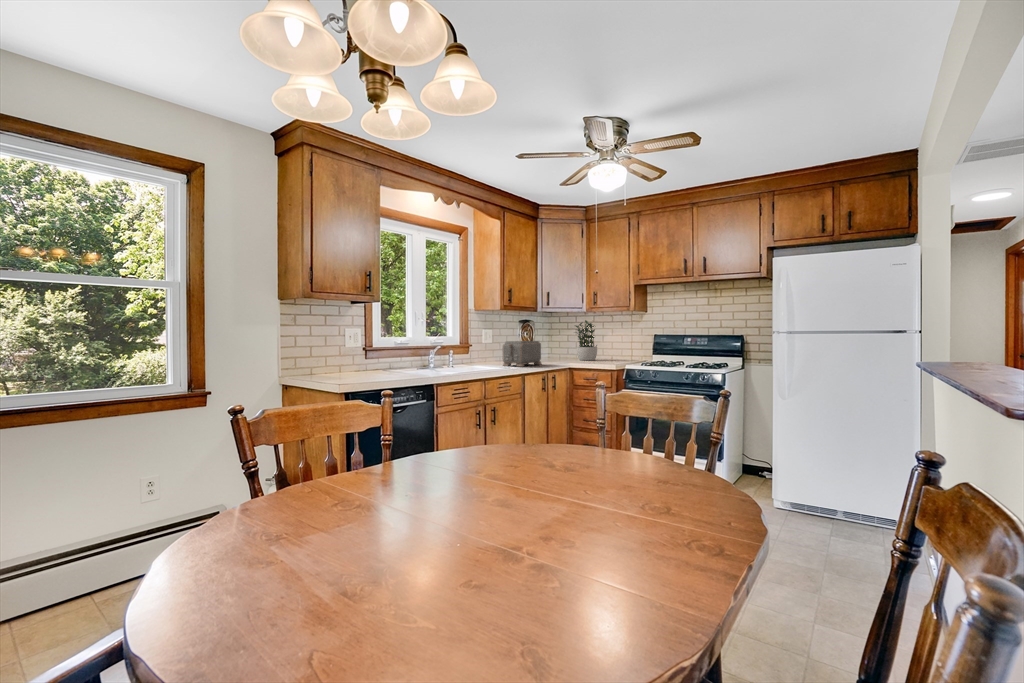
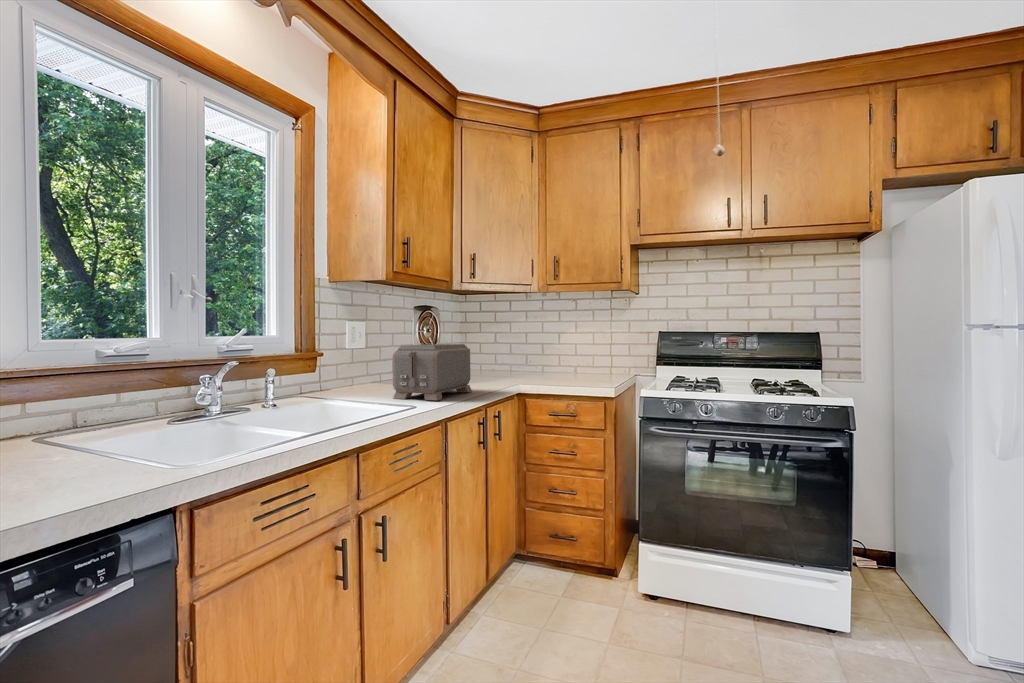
potted plant: present [575,320,597,360] -> none [509,307,548,376]

